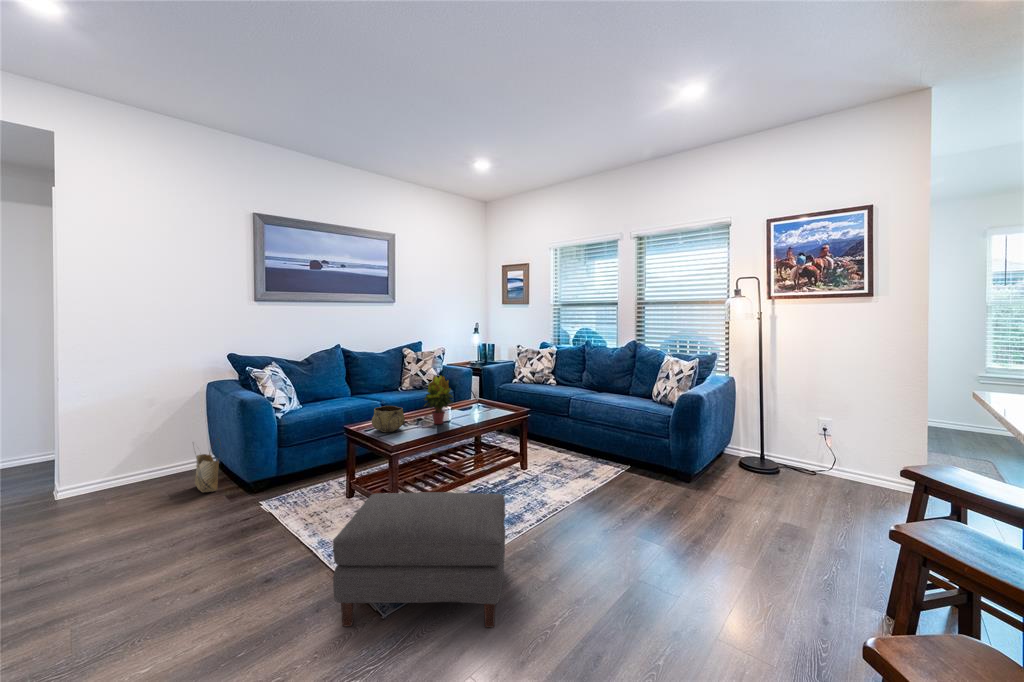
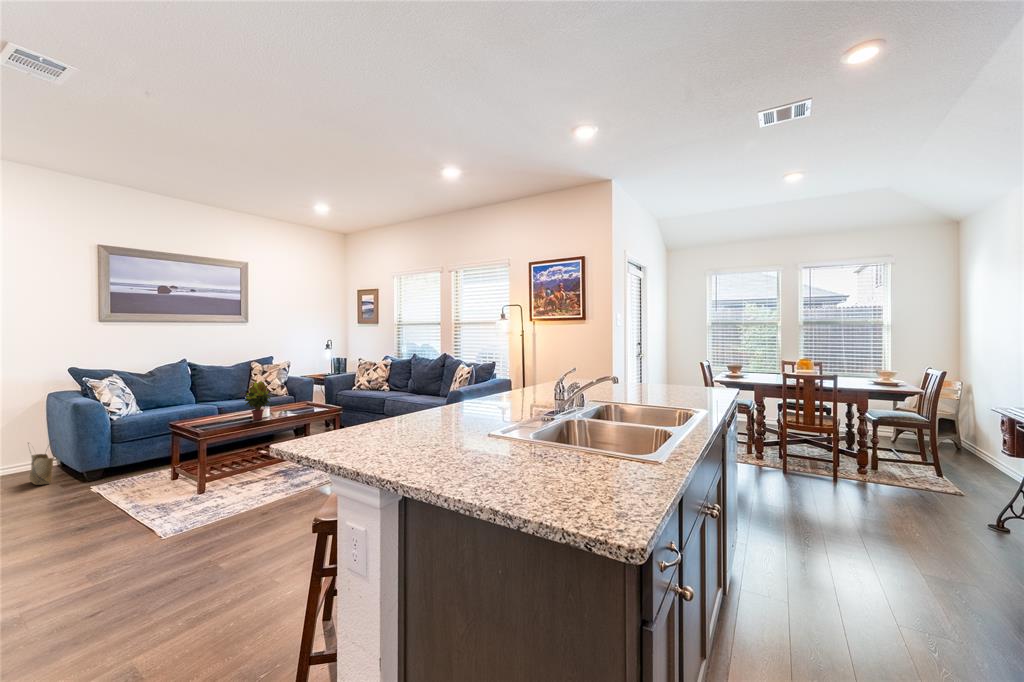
decorative bowl: present [372,406,405,432] -> none [194,406,225,426]
ottoman: present [333,492,505,627] -> none [122,460,275,547]

